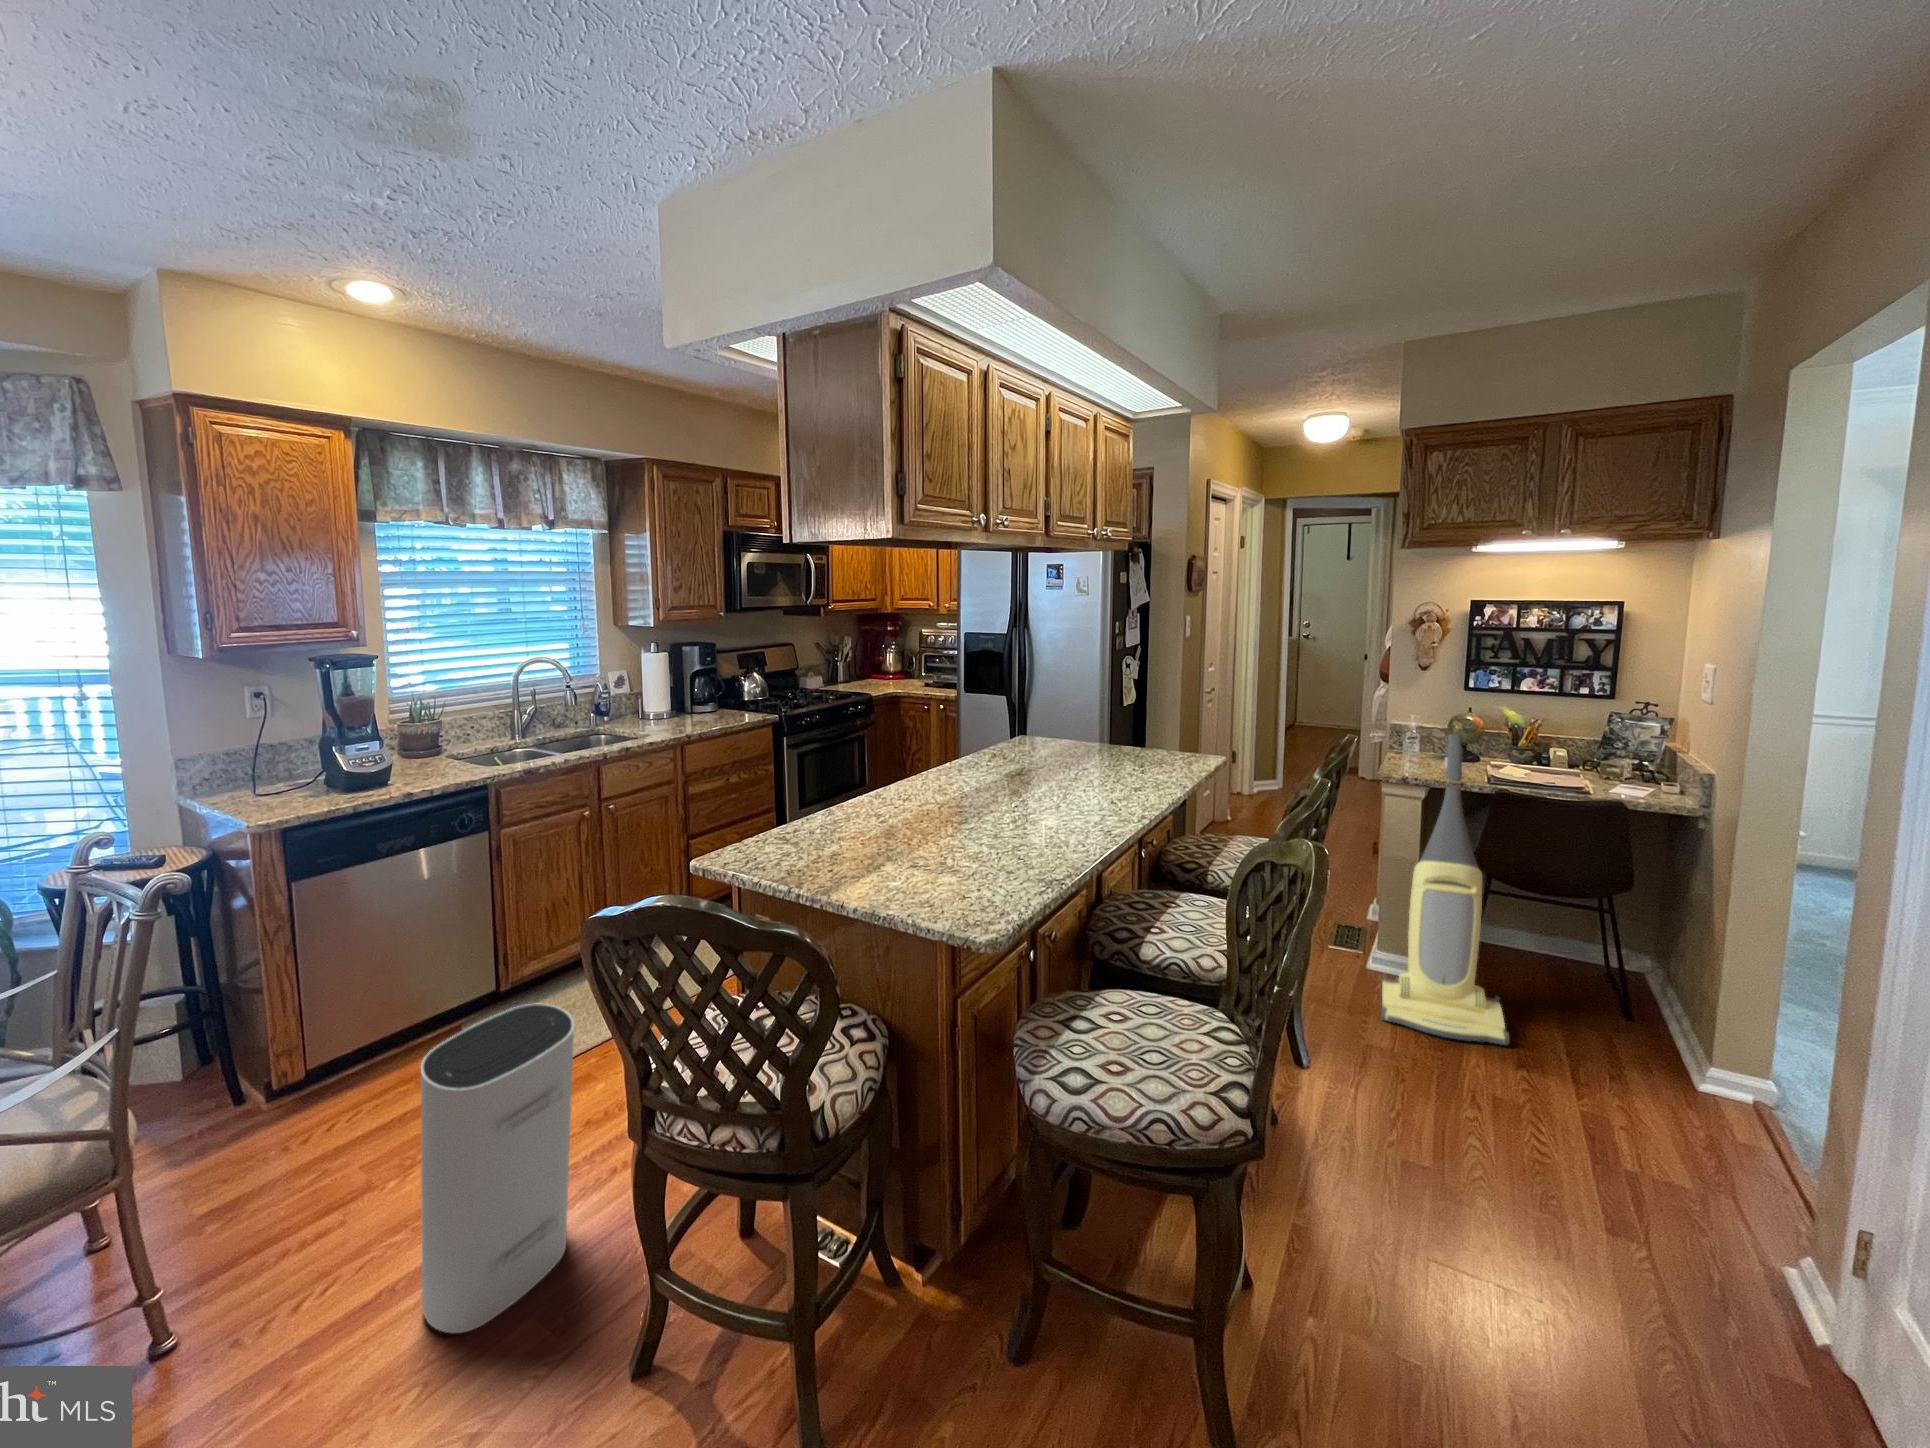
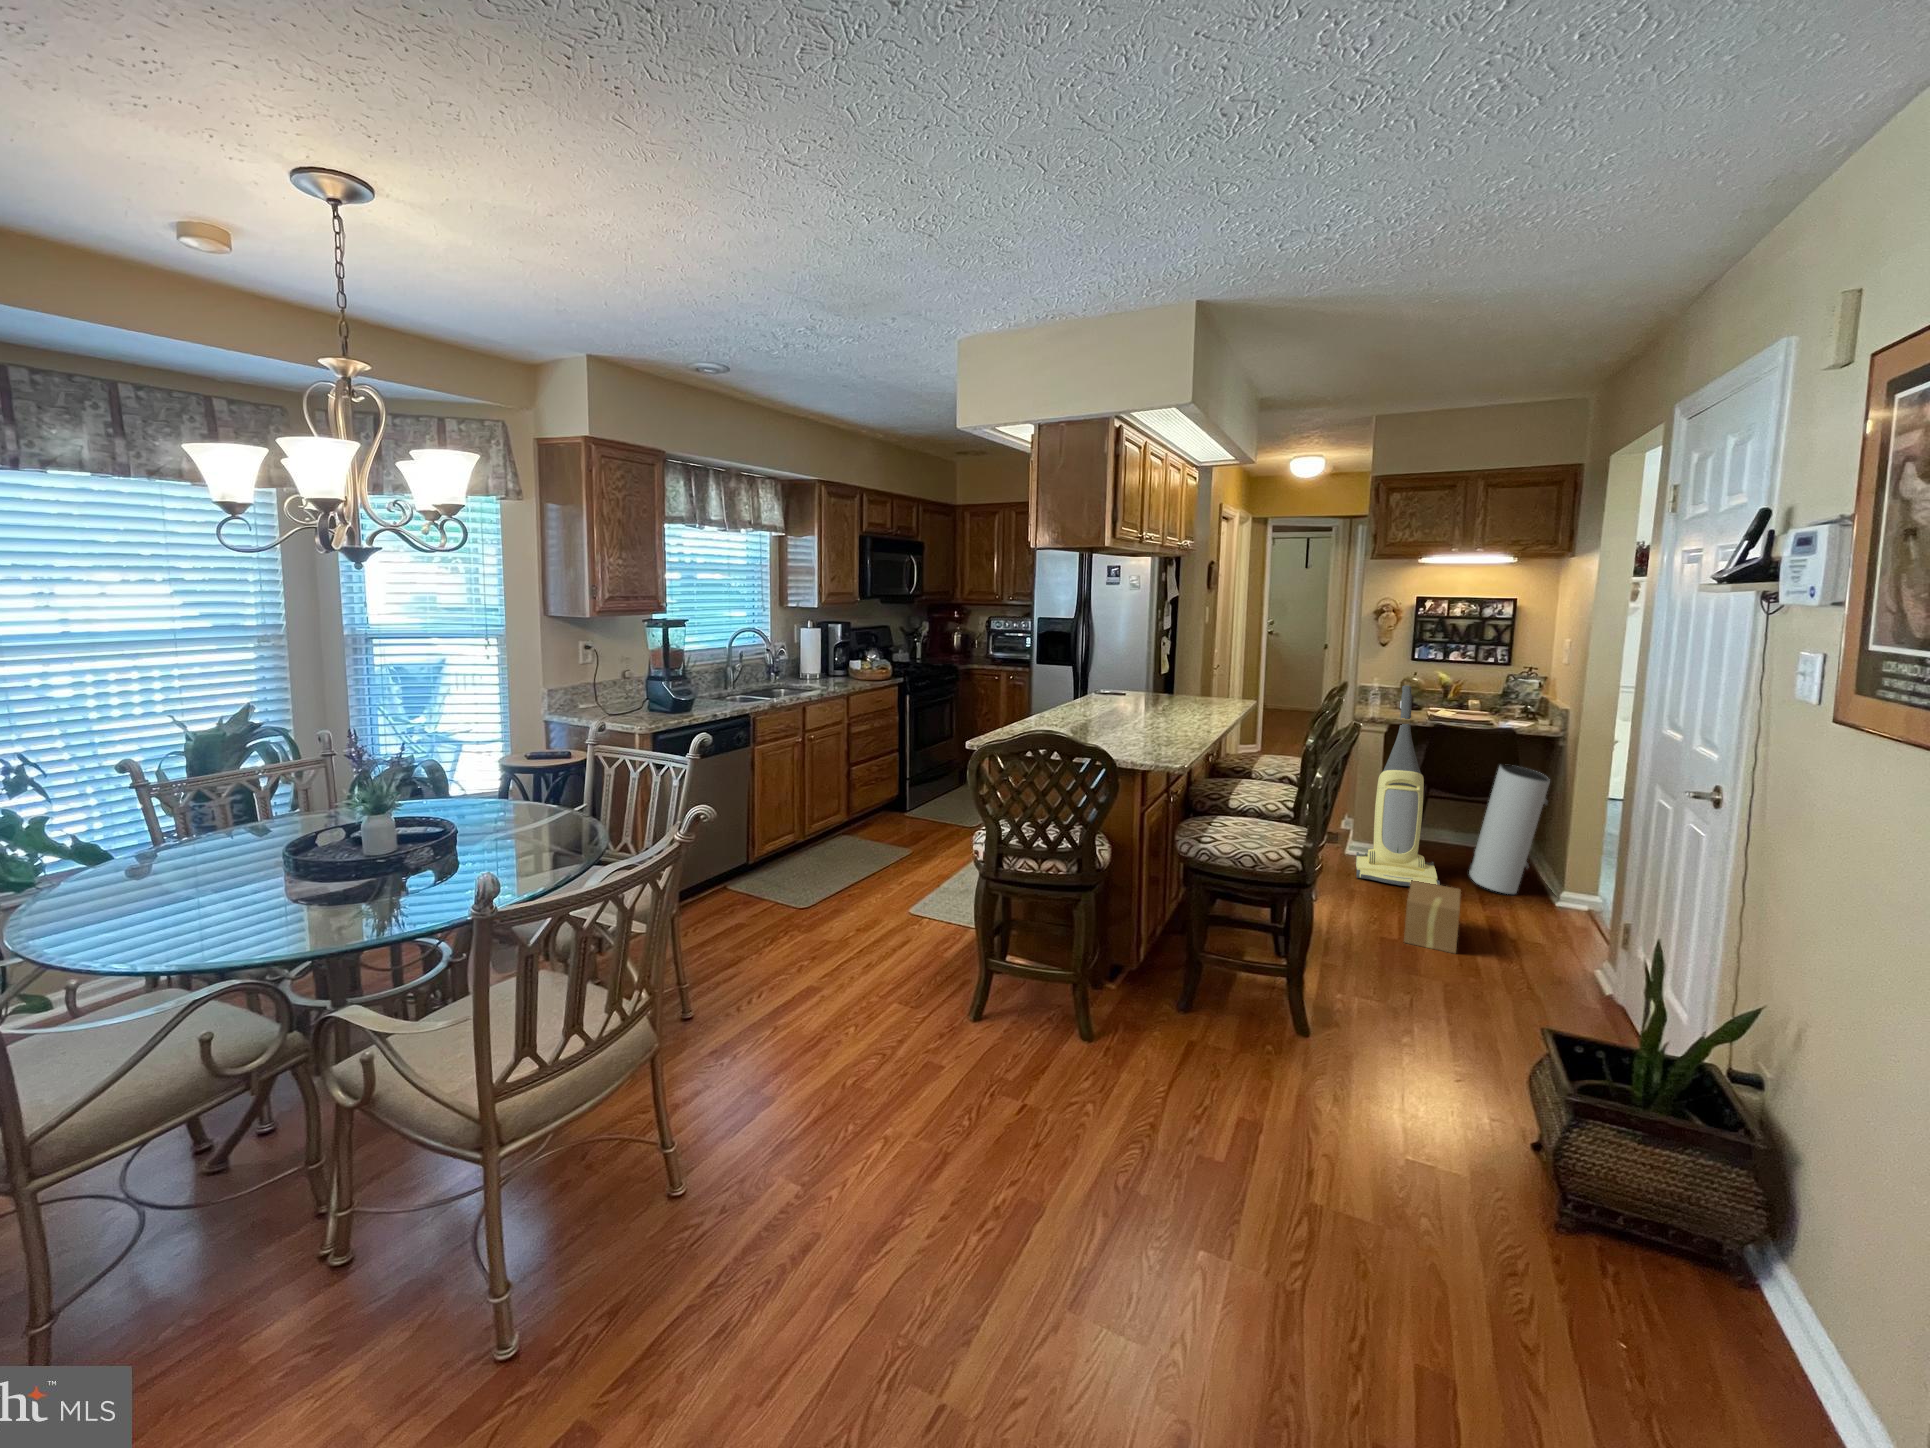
air purifier: present [421,1004,574,1333] -> present [1469,765,1550,894]
cardboard box: none [1449,1058,1545,1211] -> present [1404,881,1461,953]

